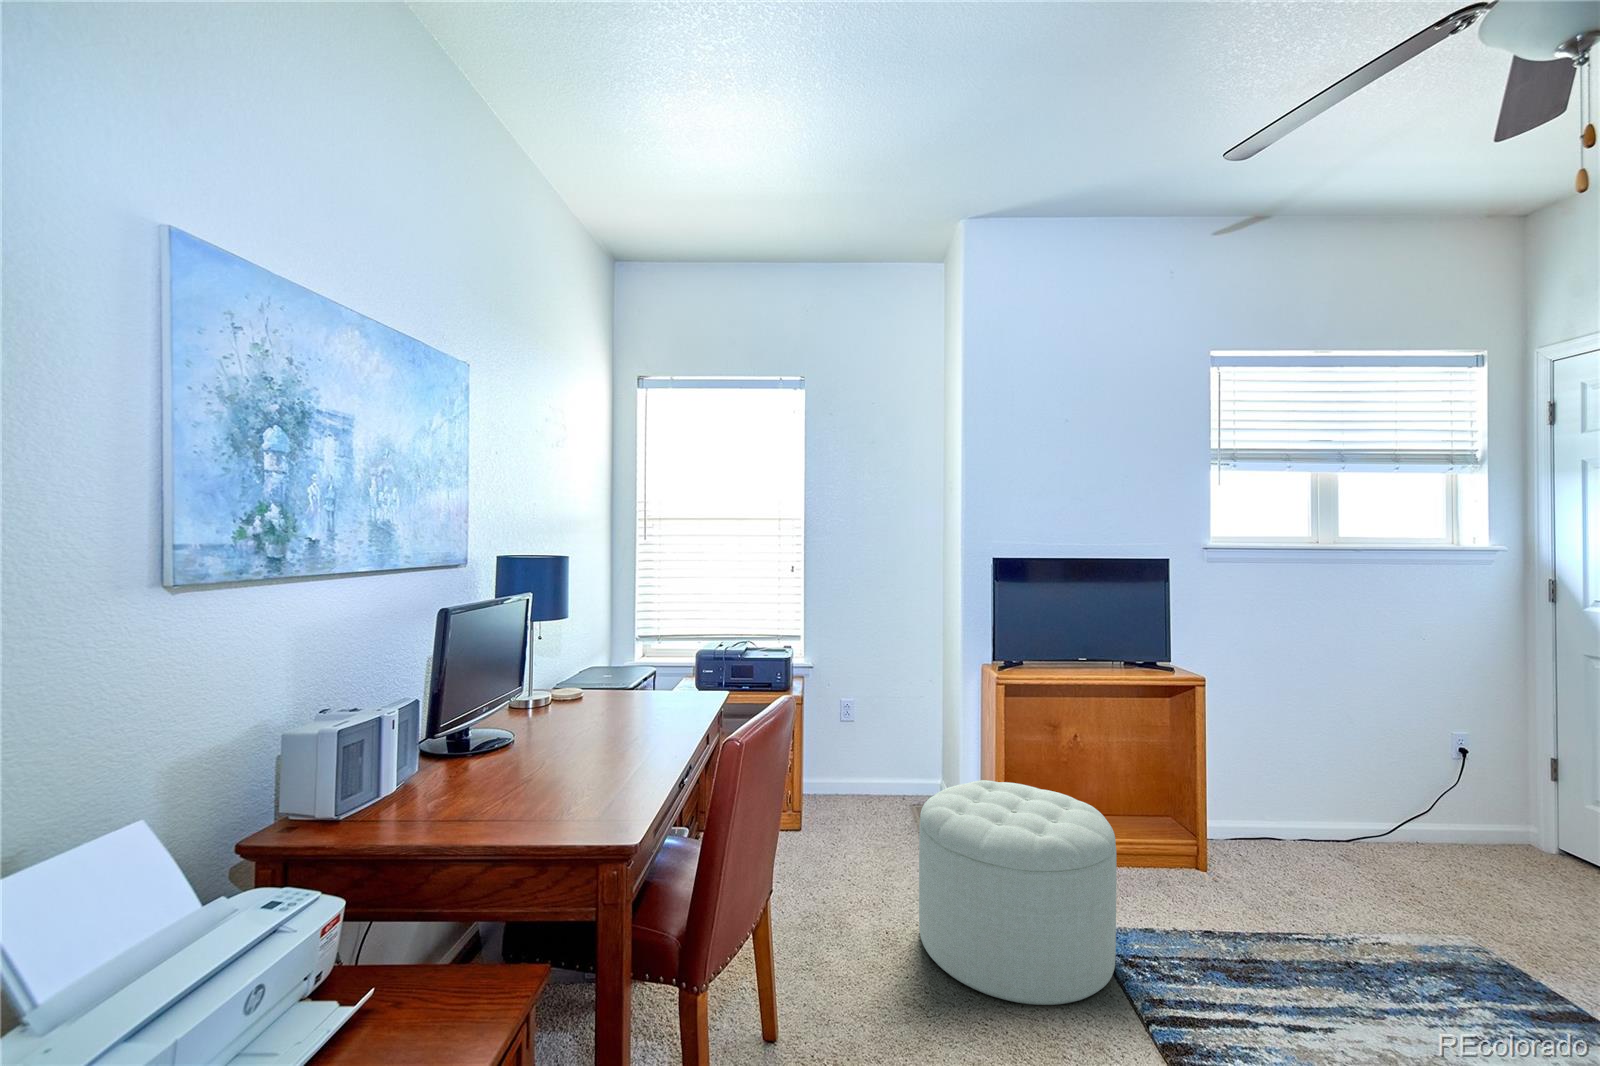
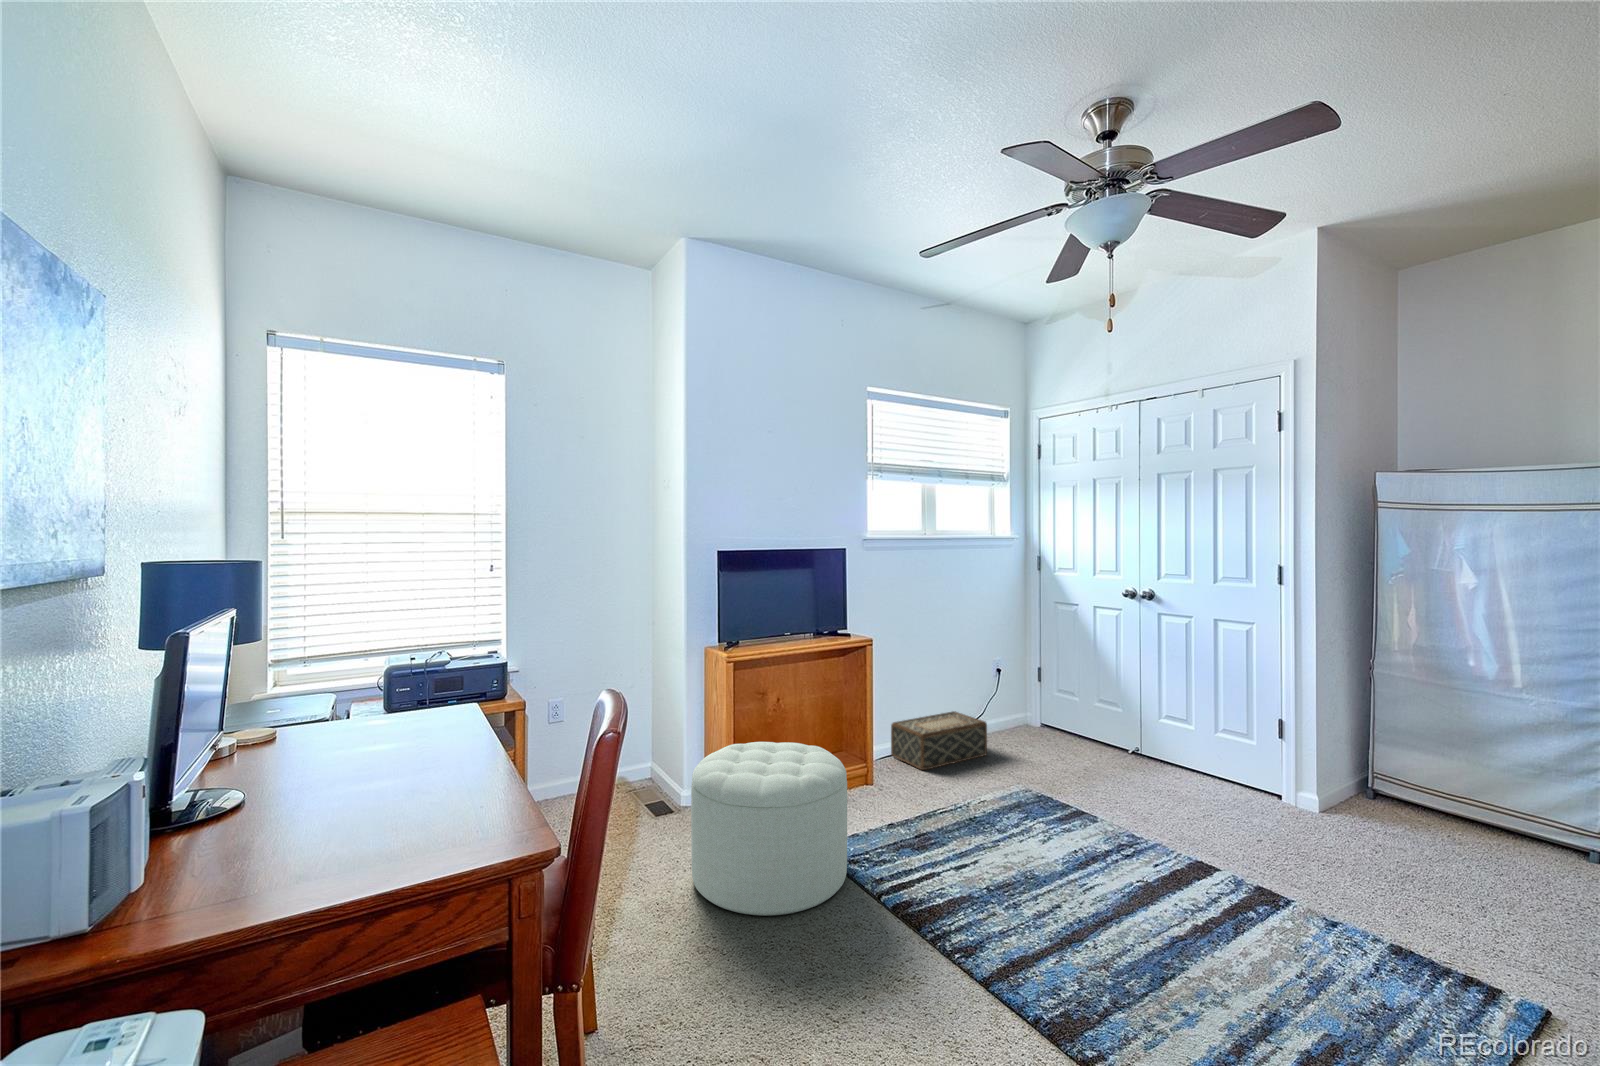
woven basket: none [1249,795,1421,874] -> present [891,711,987,770]

